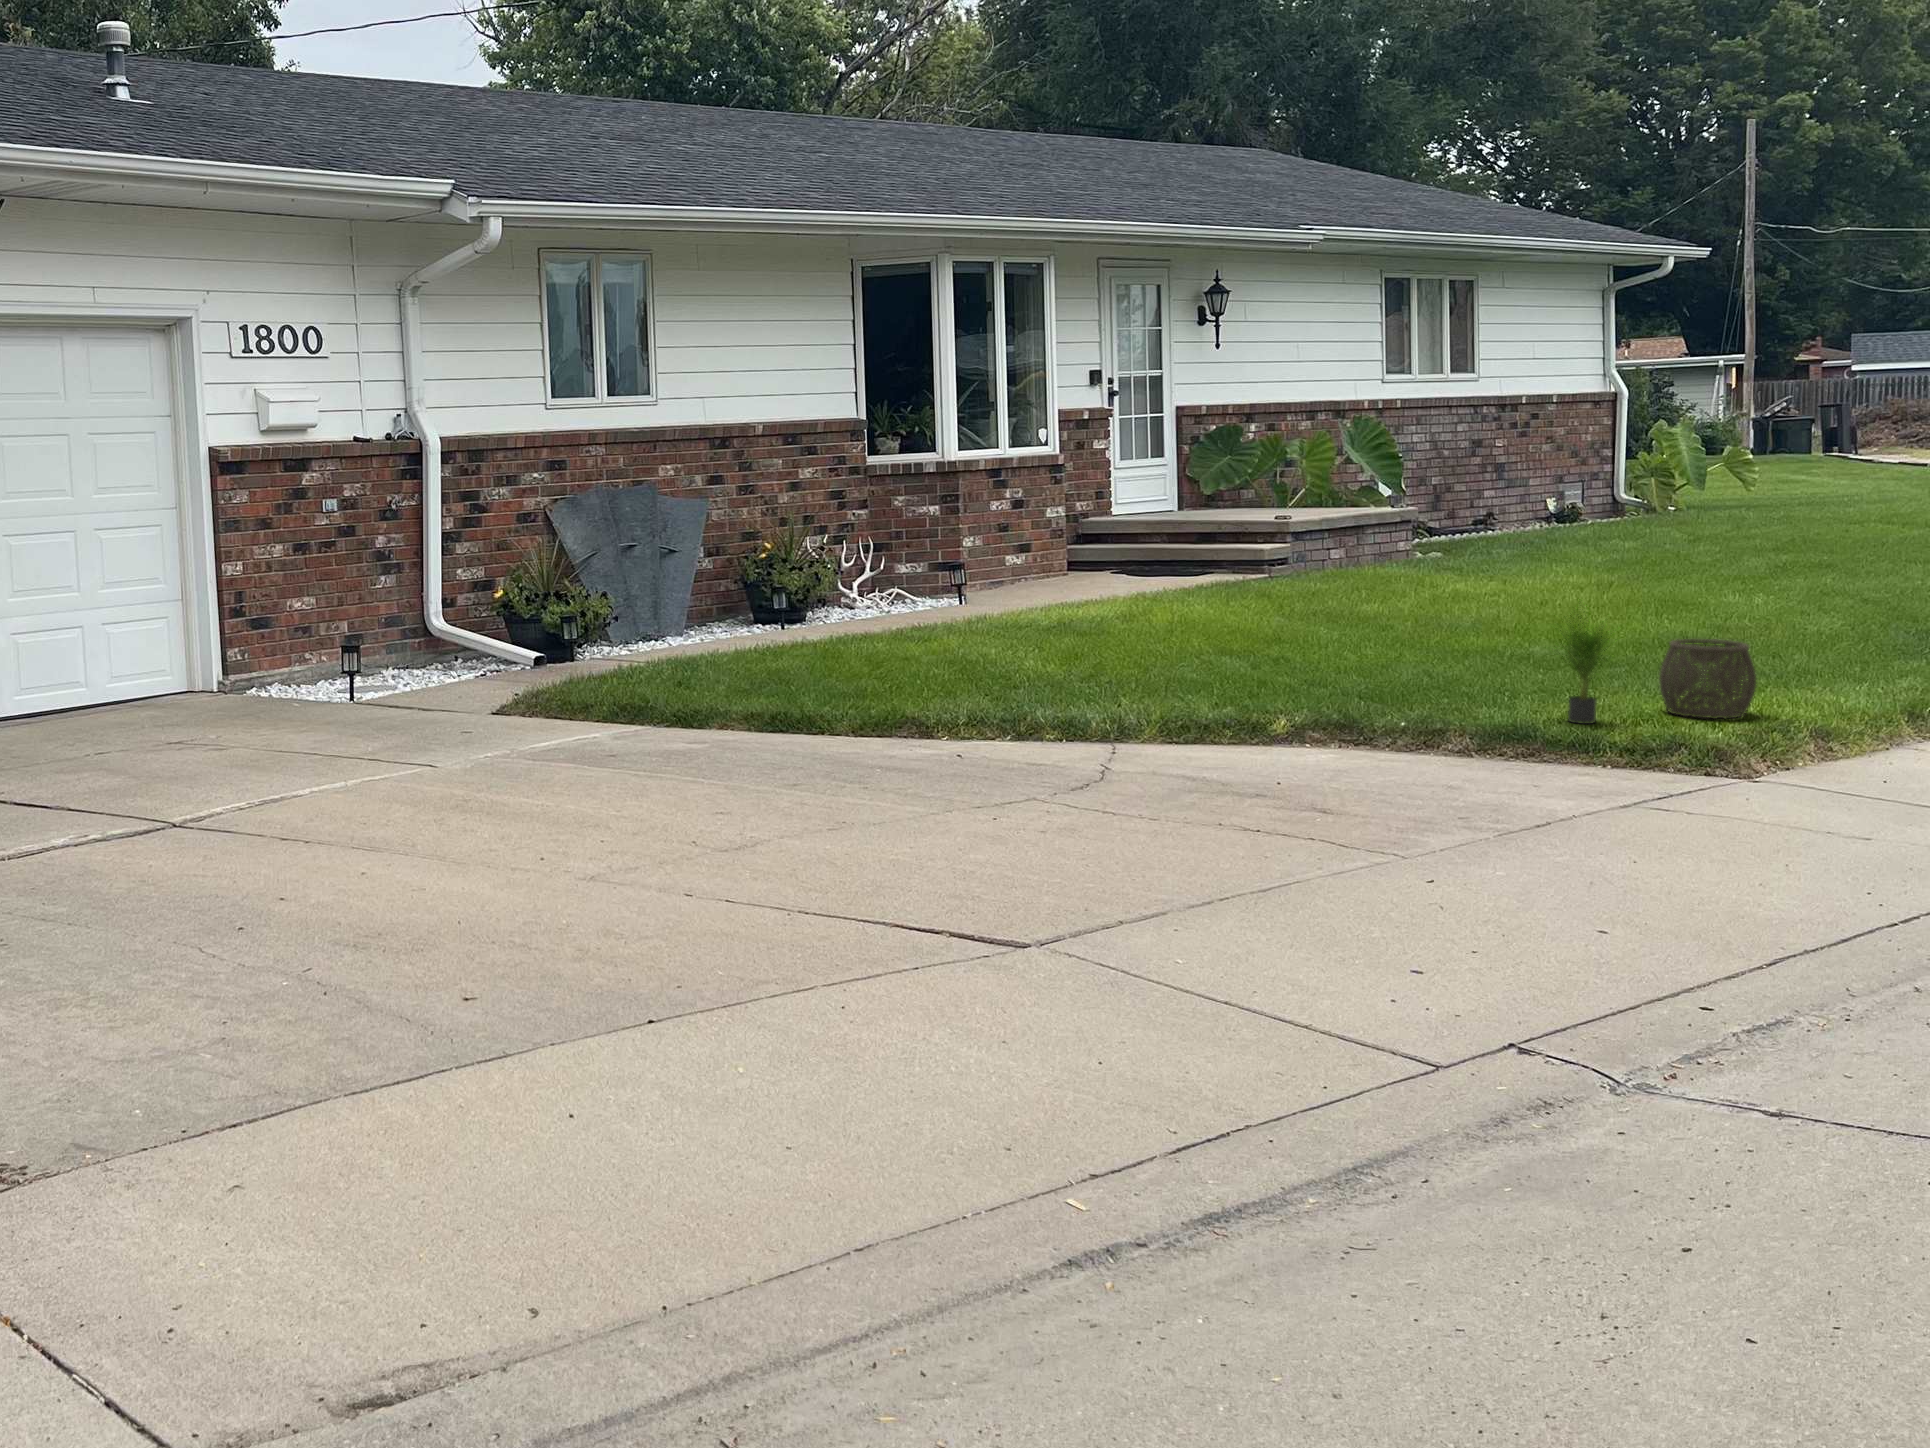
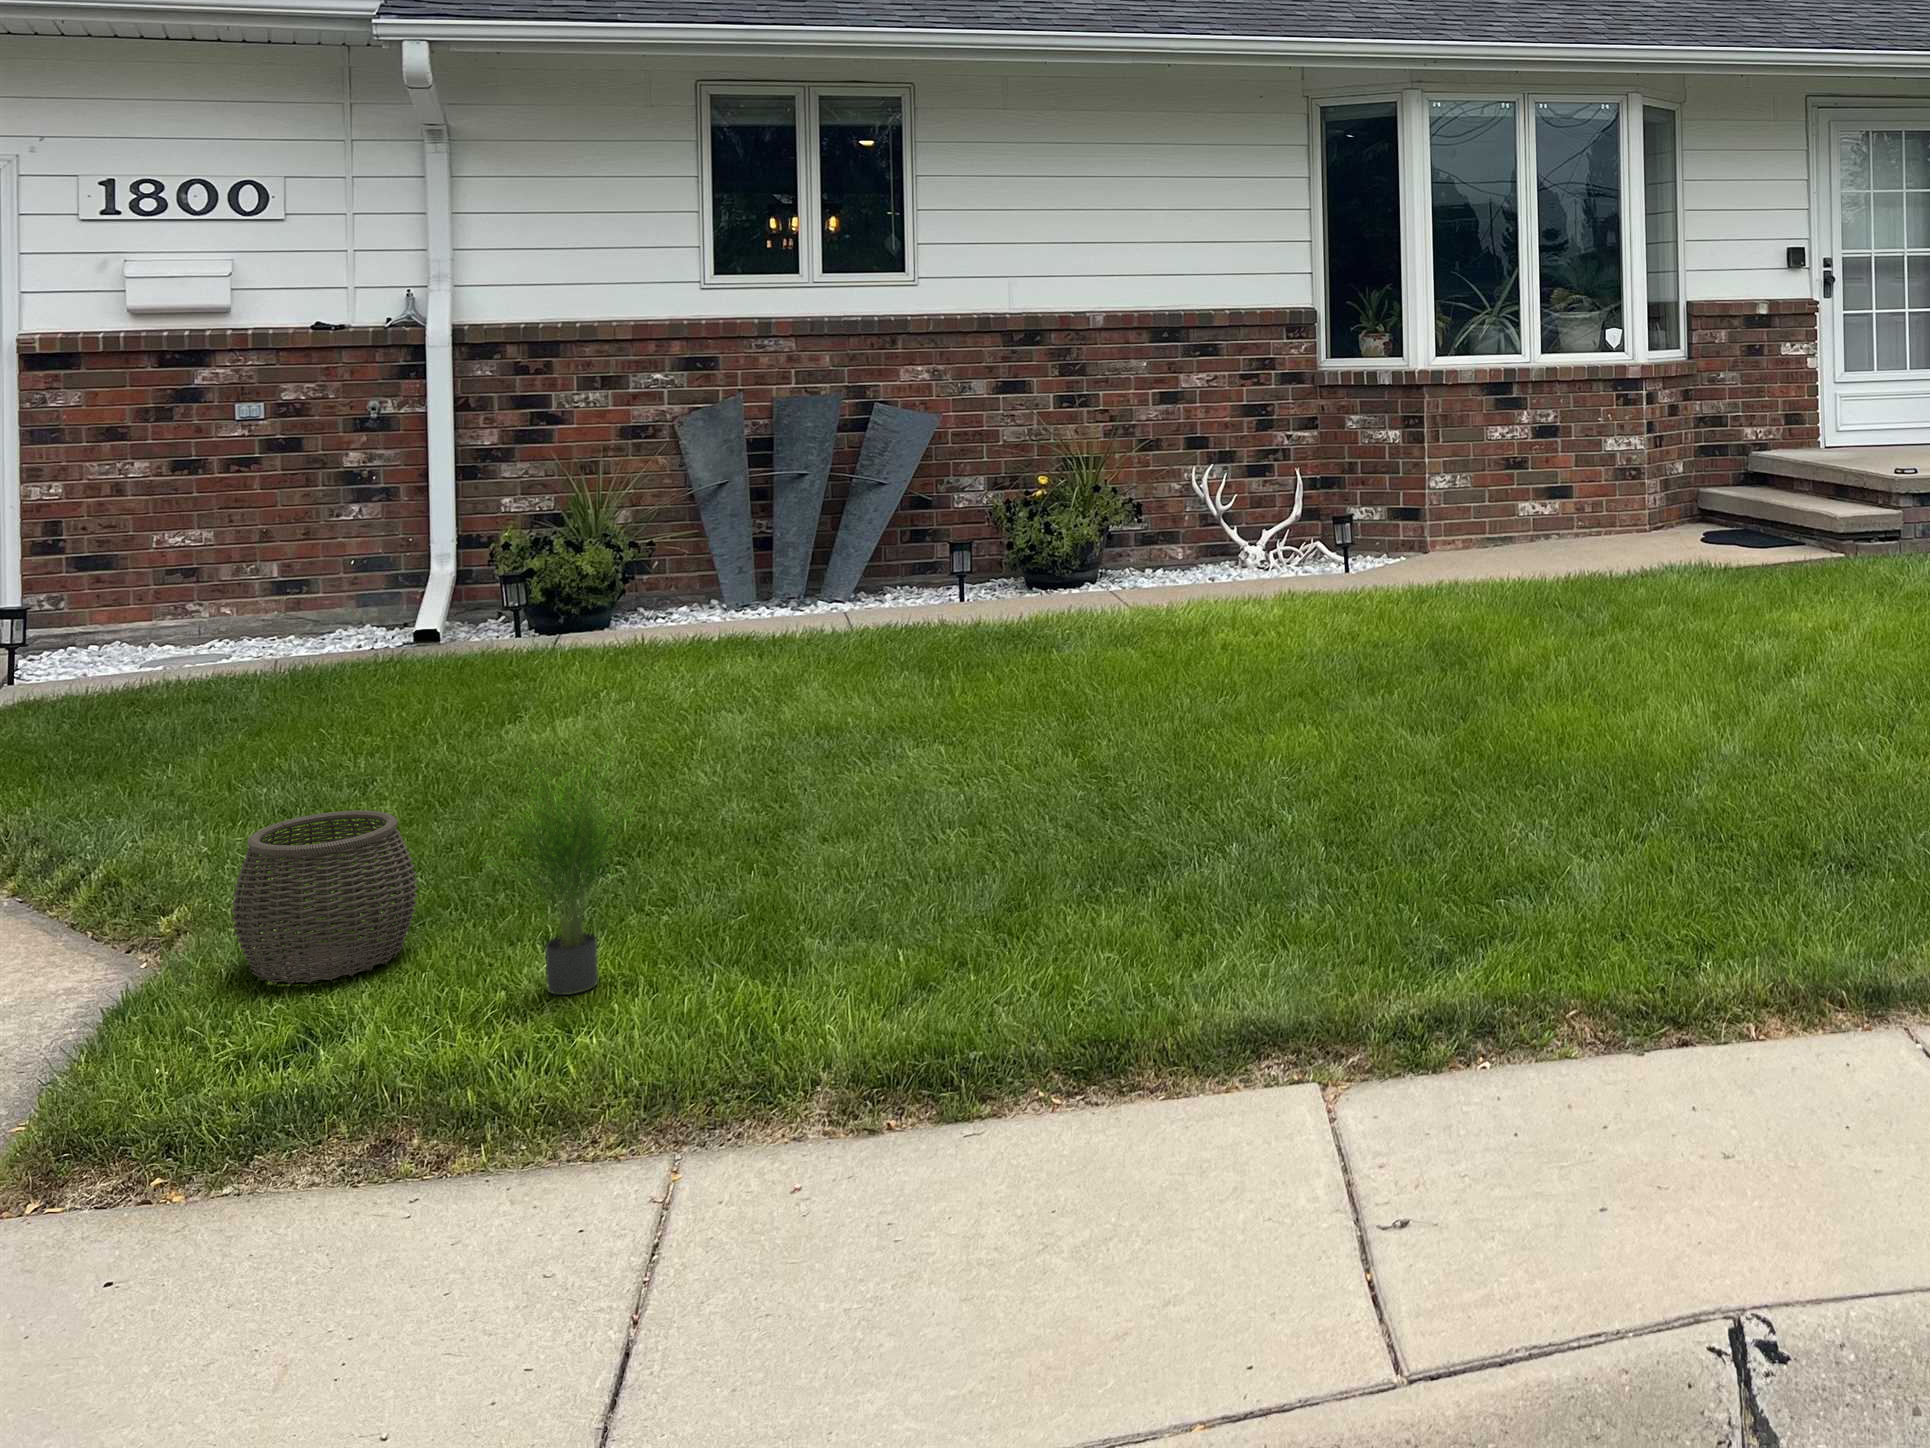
woven basket: present [1659,639,1756,719] -> present [232,810,418,984]

